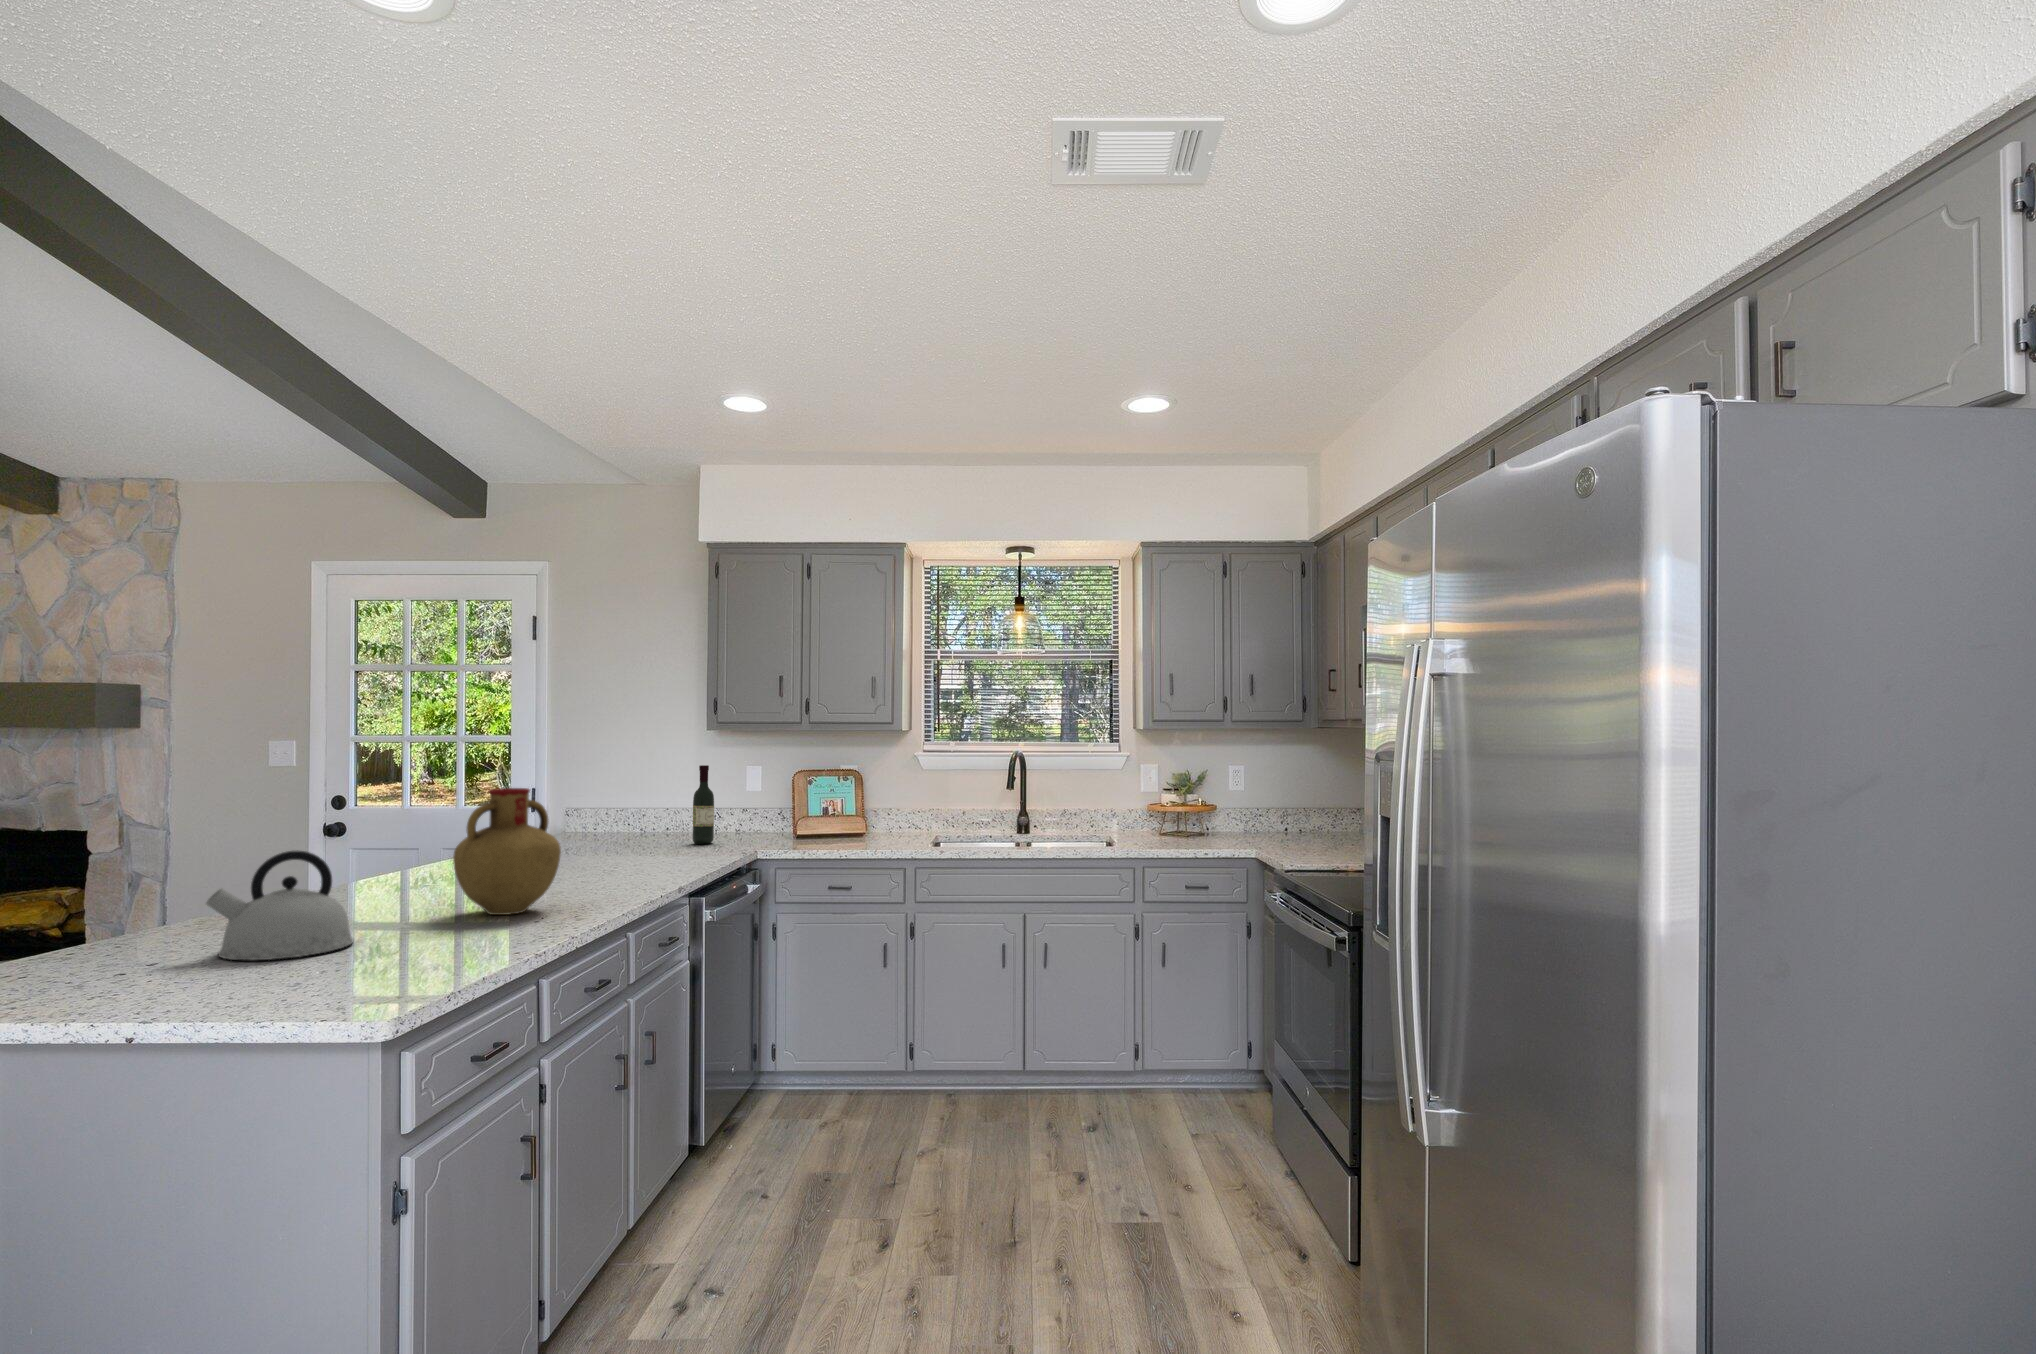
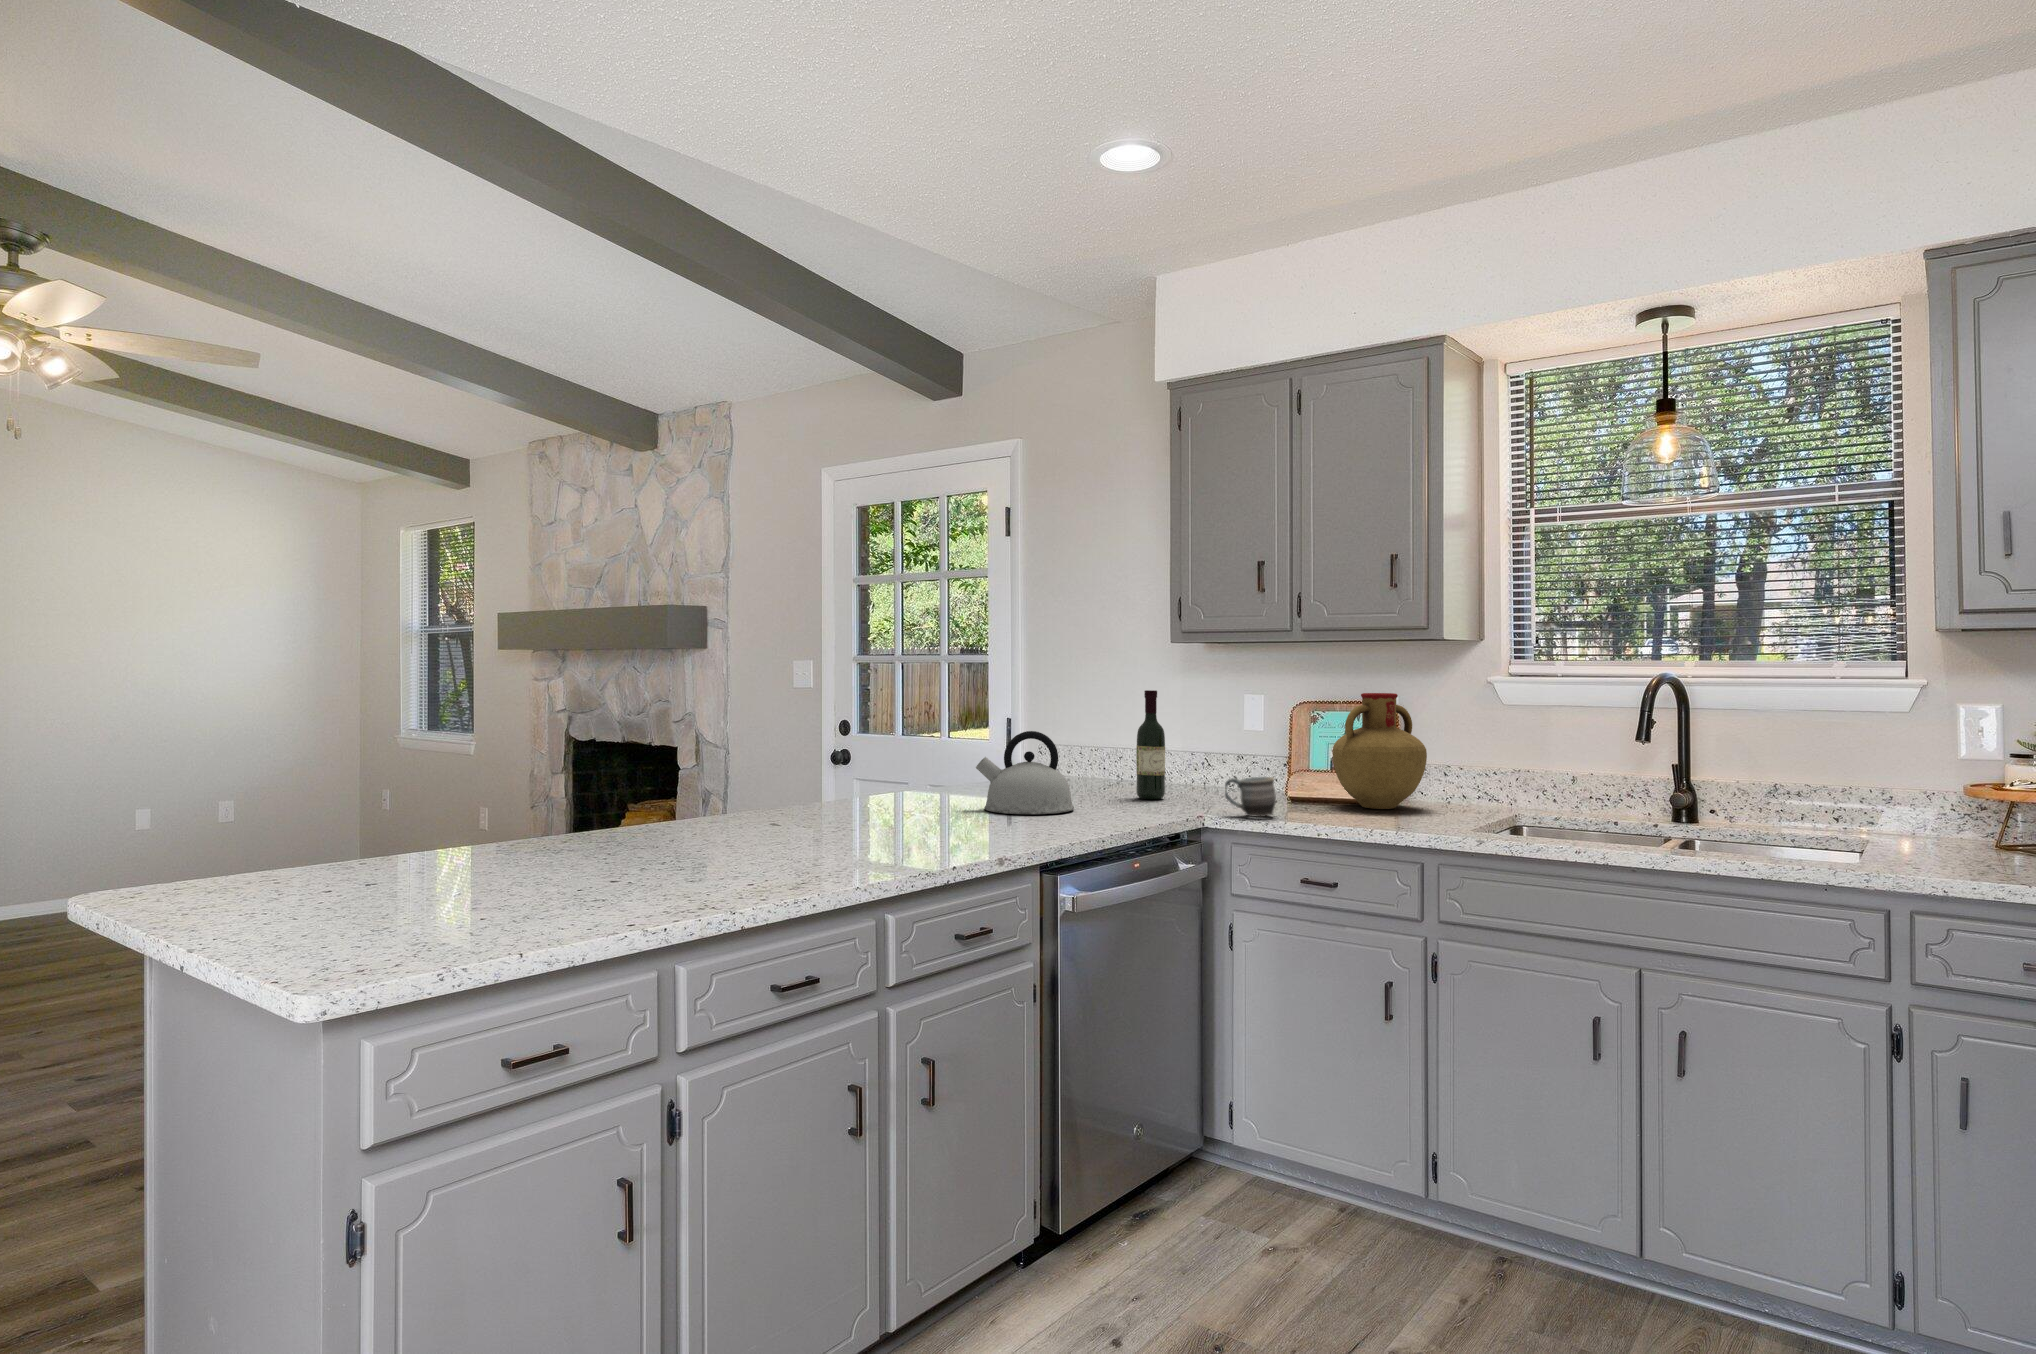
vase: present [453,788,561,915] -> present [1332,693,1427,809]
mug: none [776,822,809,849] -> present [1225,777,1276,817]
kettle: present [206,850,353,960] -> present [976,731,1074,814]

